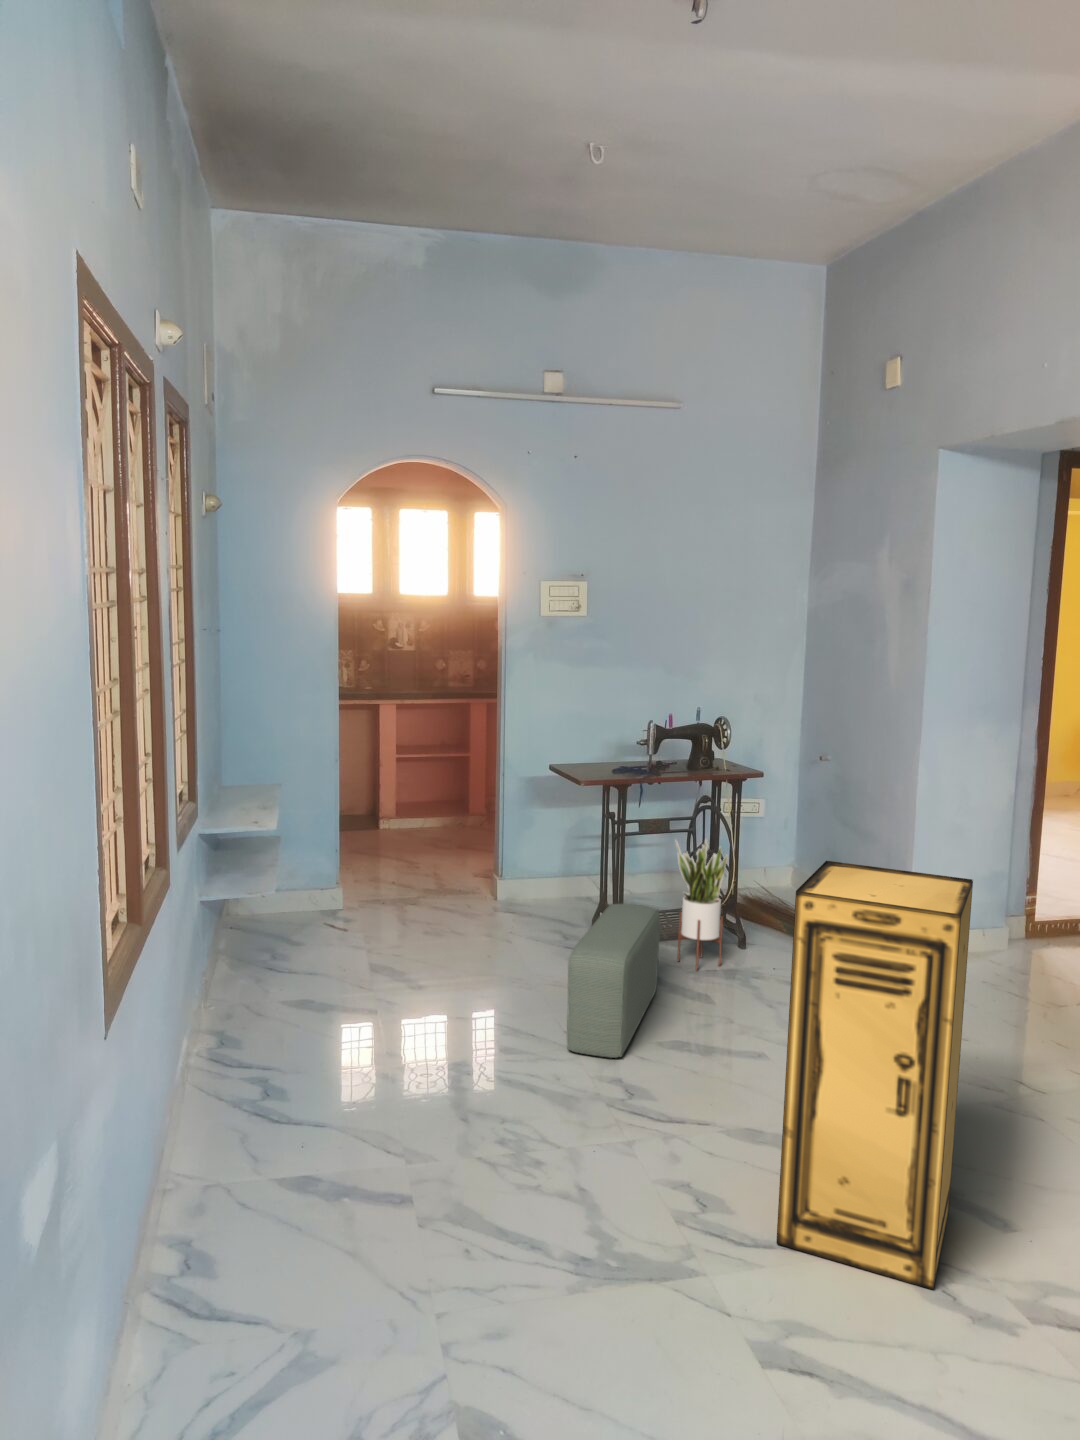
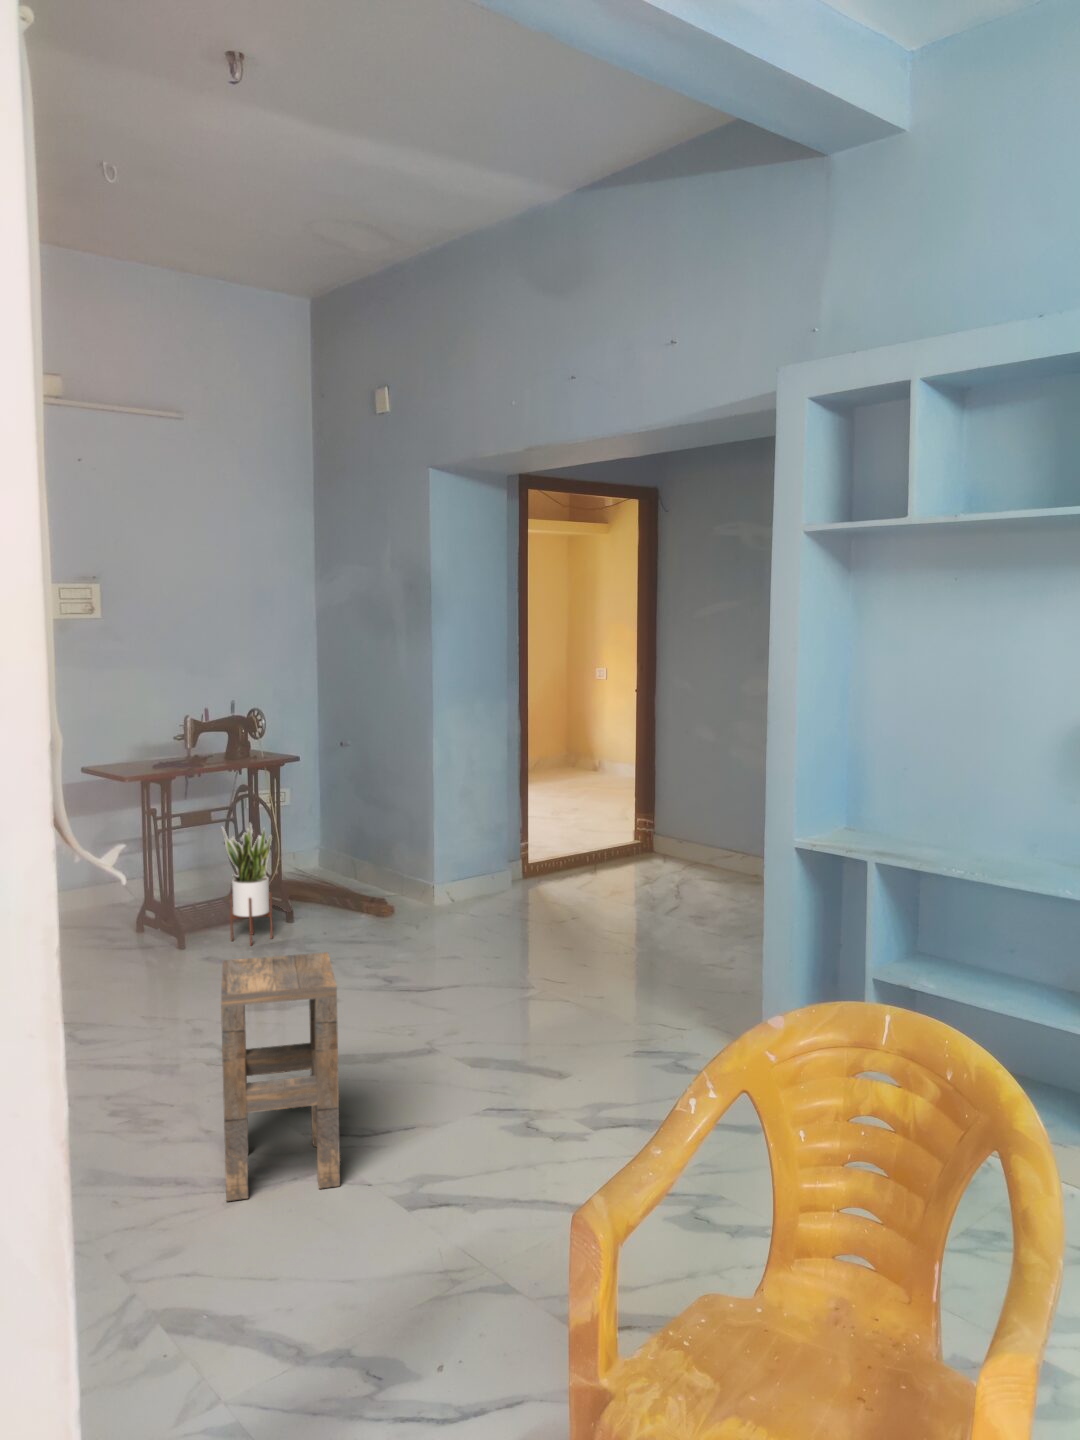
storage cabinet: present [776,861,973,1290] -> none [357,812,488,1127]
pouf: present [567,904,660,1058] -> none [138,890,217,1030]
side table: none [603,1015,750,1325] -> present [221,952,340,1201]

